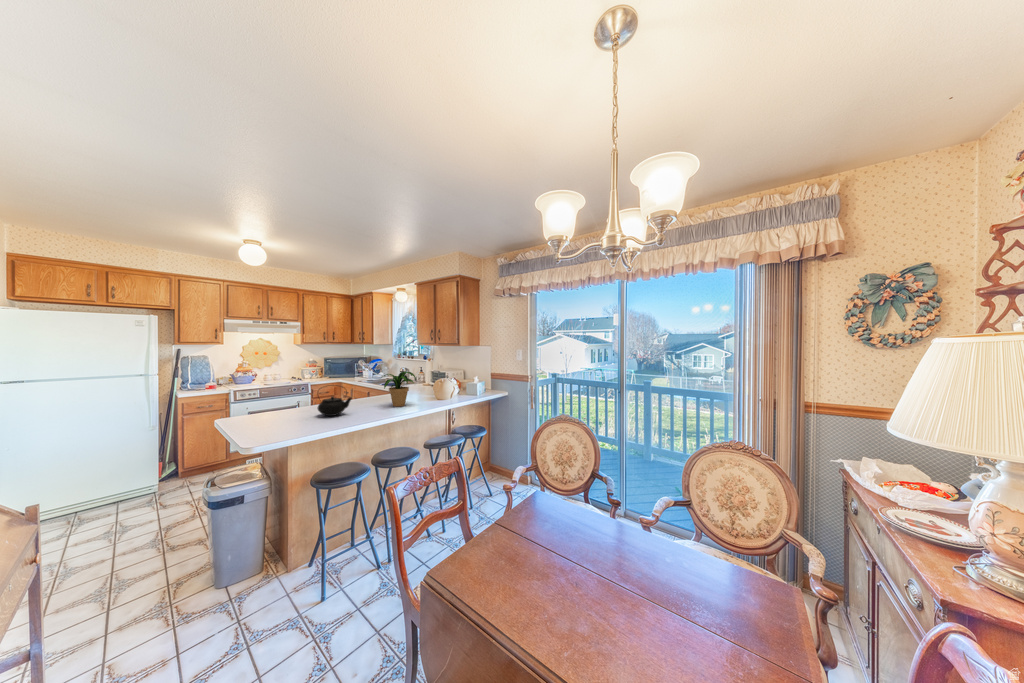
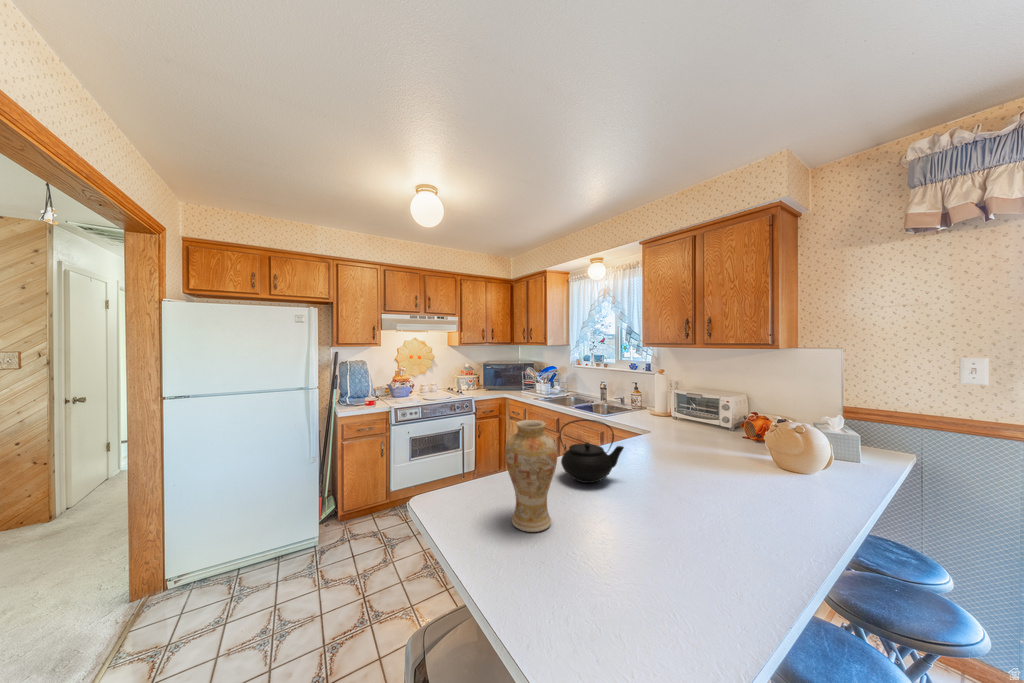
potted plant: present [384,371,416,407] -> none [640,391,720,462]
vase: none [266,383,296,431] -> present [505,420,557,532]

